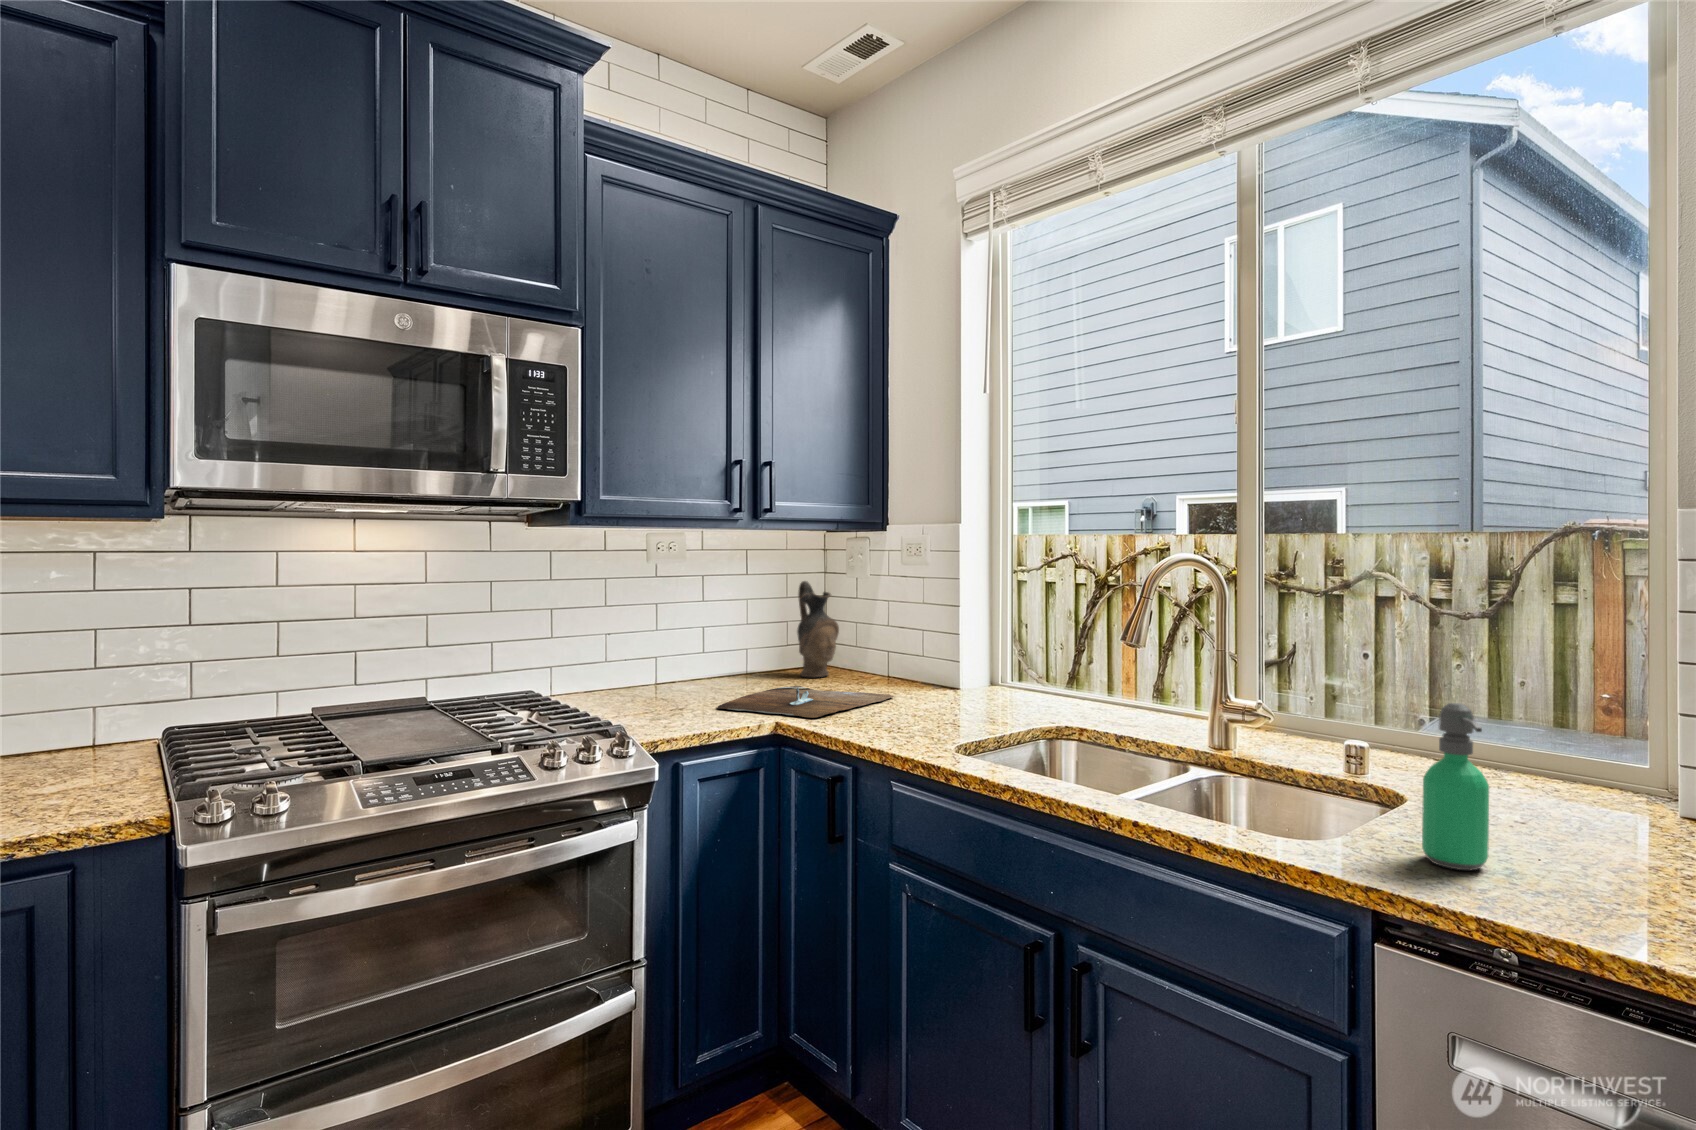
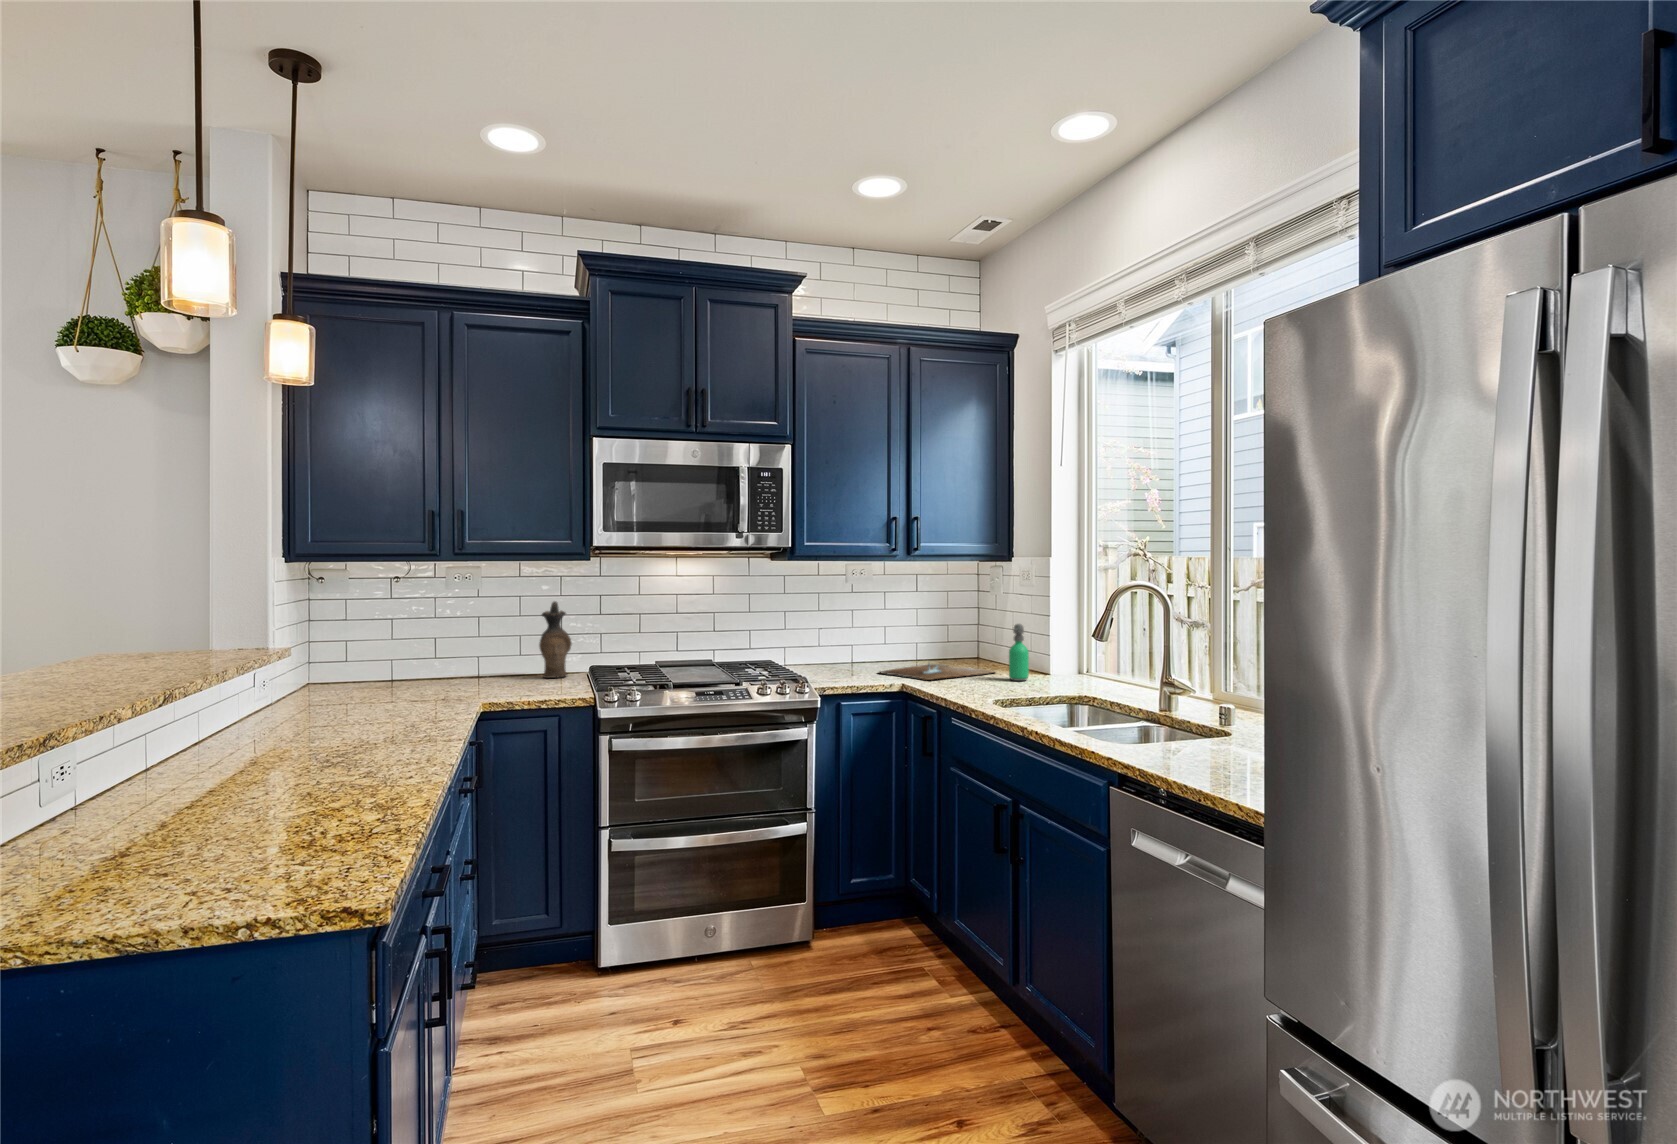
ceramic pitcher: present [797,581,839,677] -> present [539,601,572,678]
soap dispenser: present [1422,703,1489,870] -> present [1009,624,1029,681]

